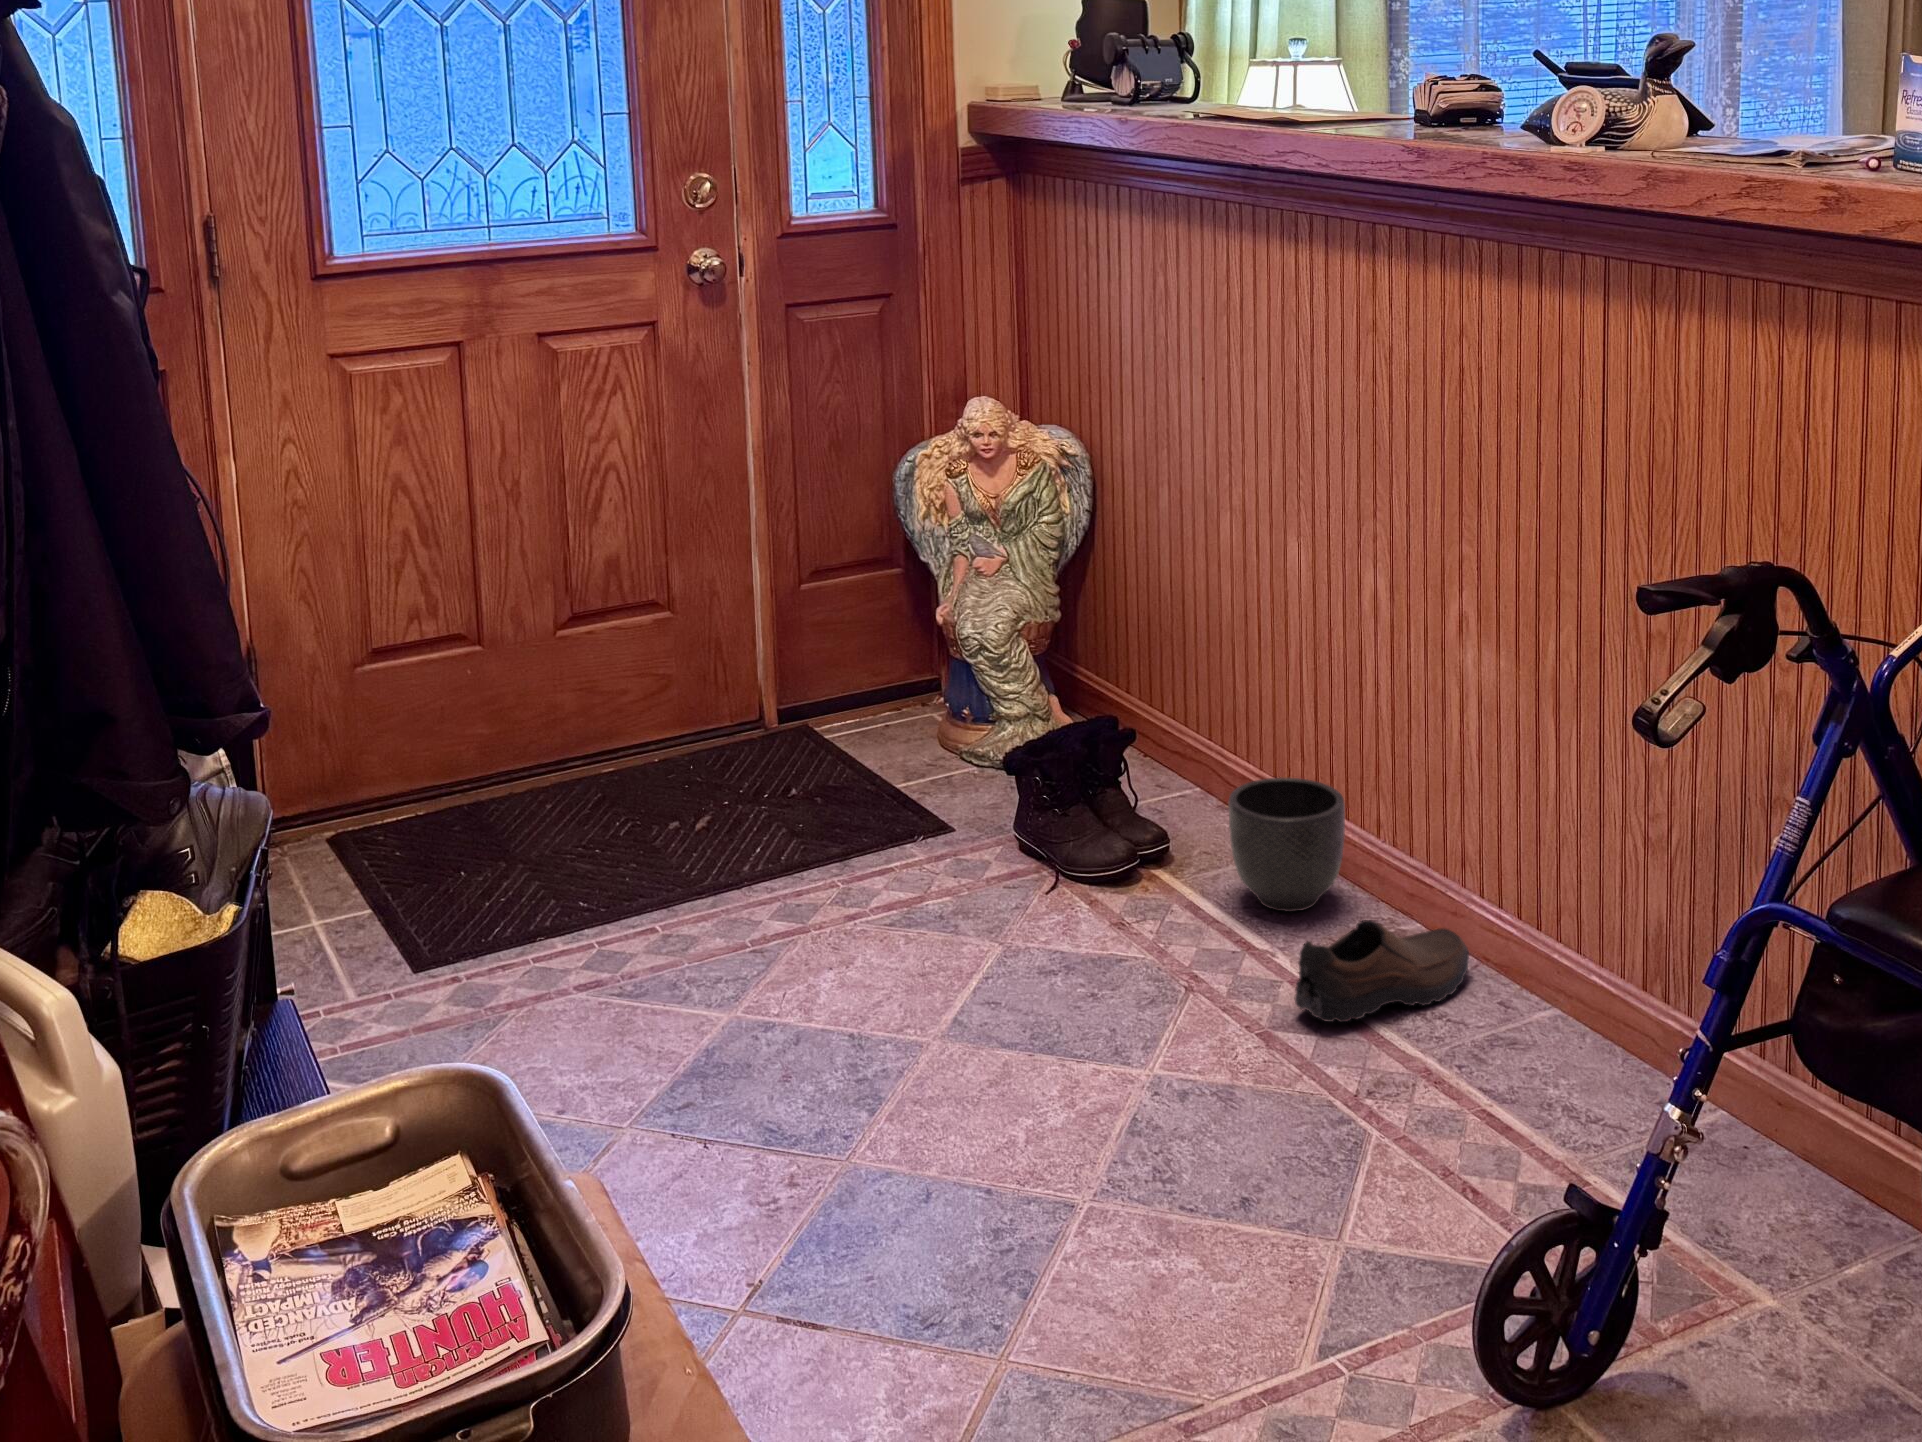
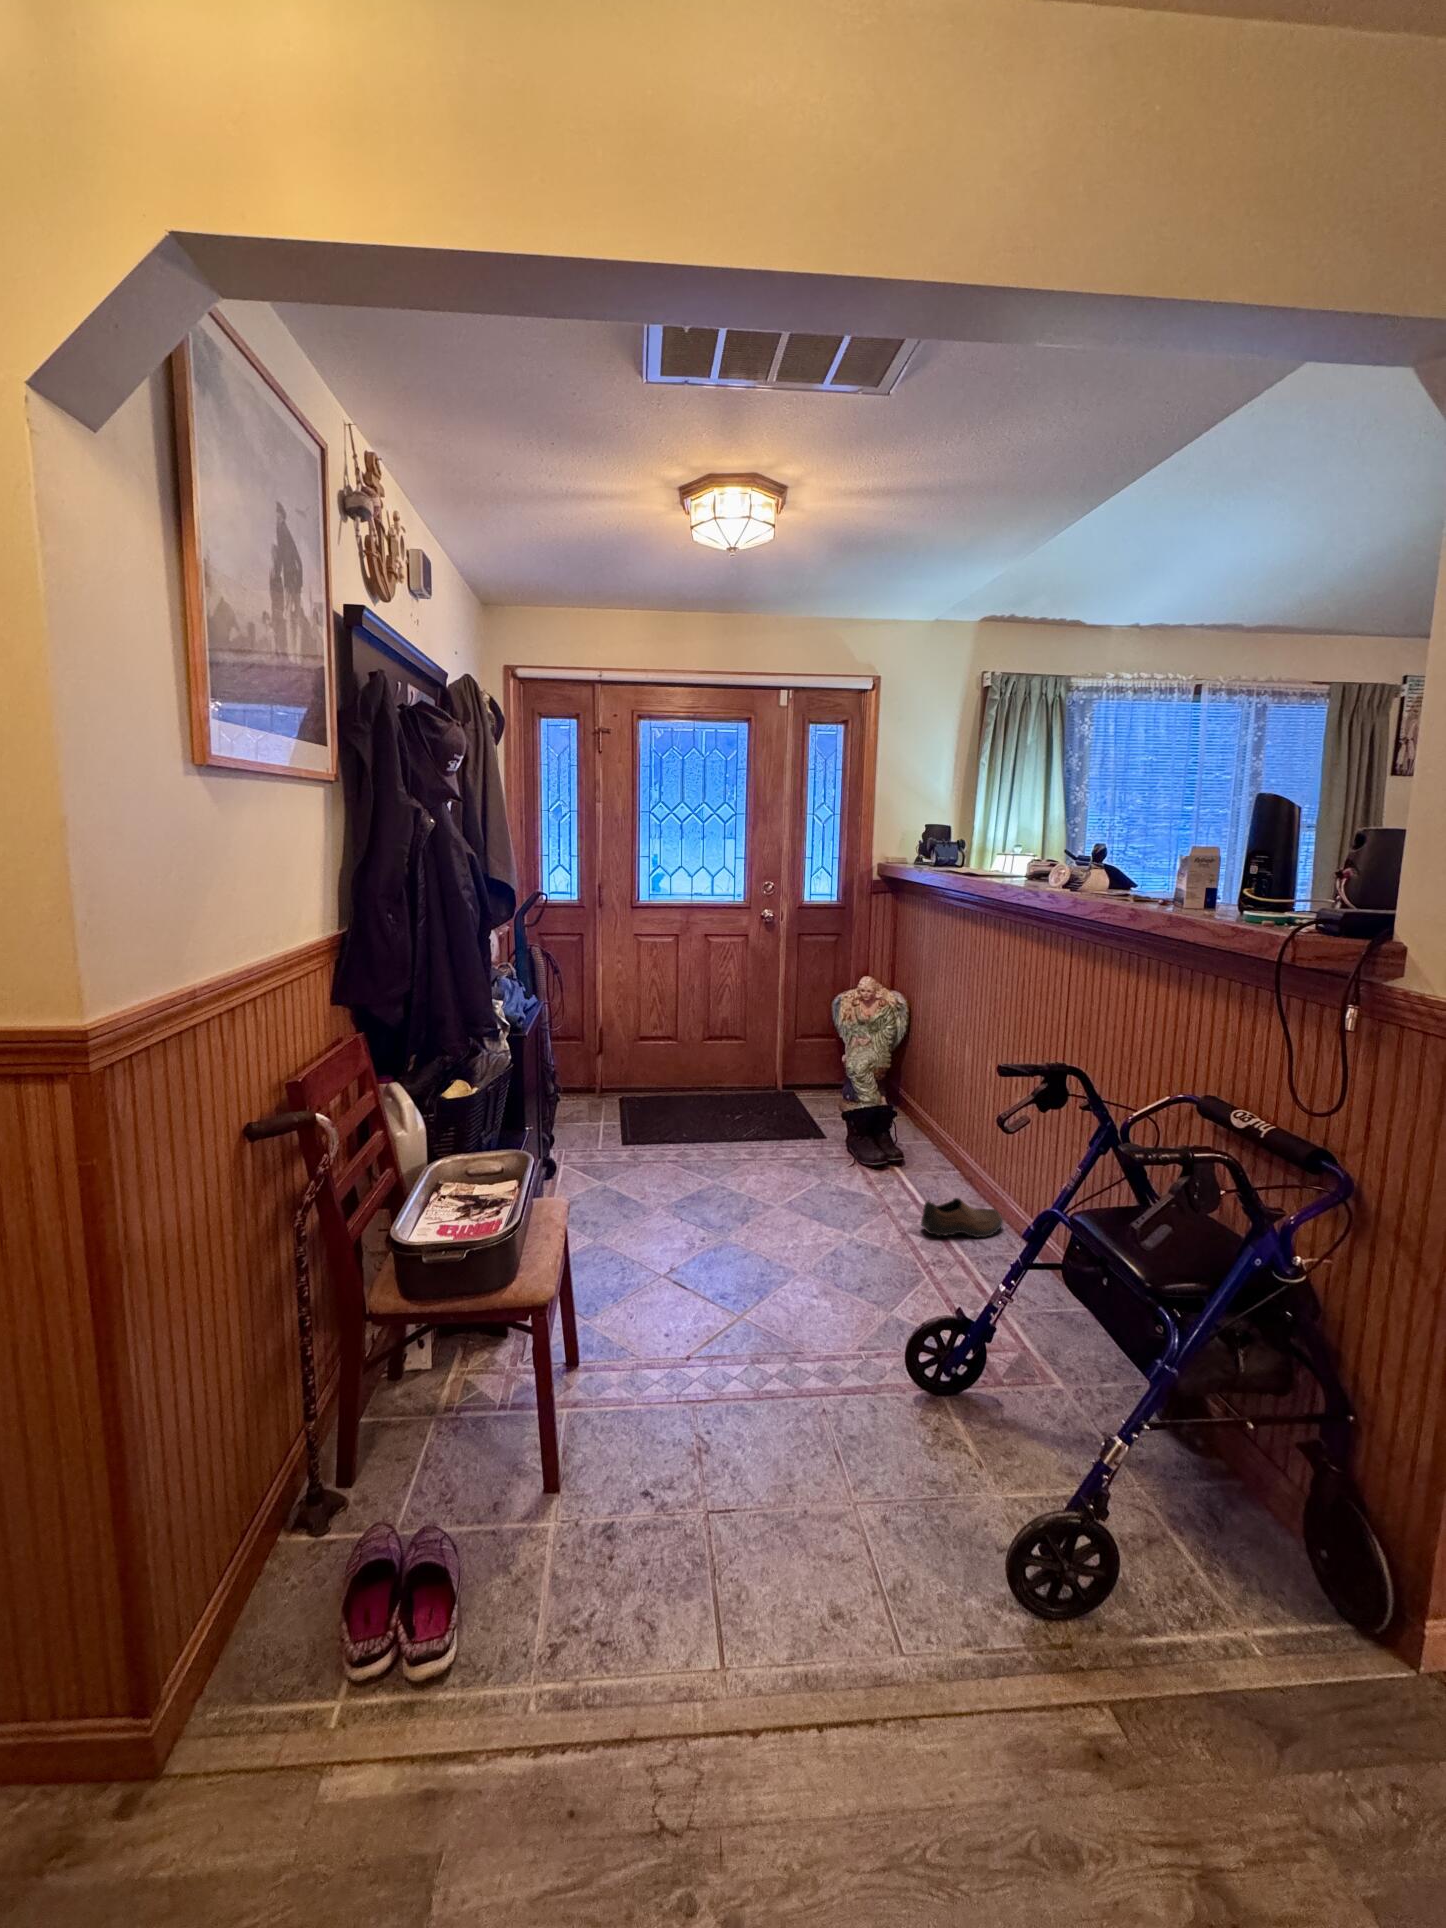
planter: present [1229,778,1345,912] -> none [919,1137,968,1192]

